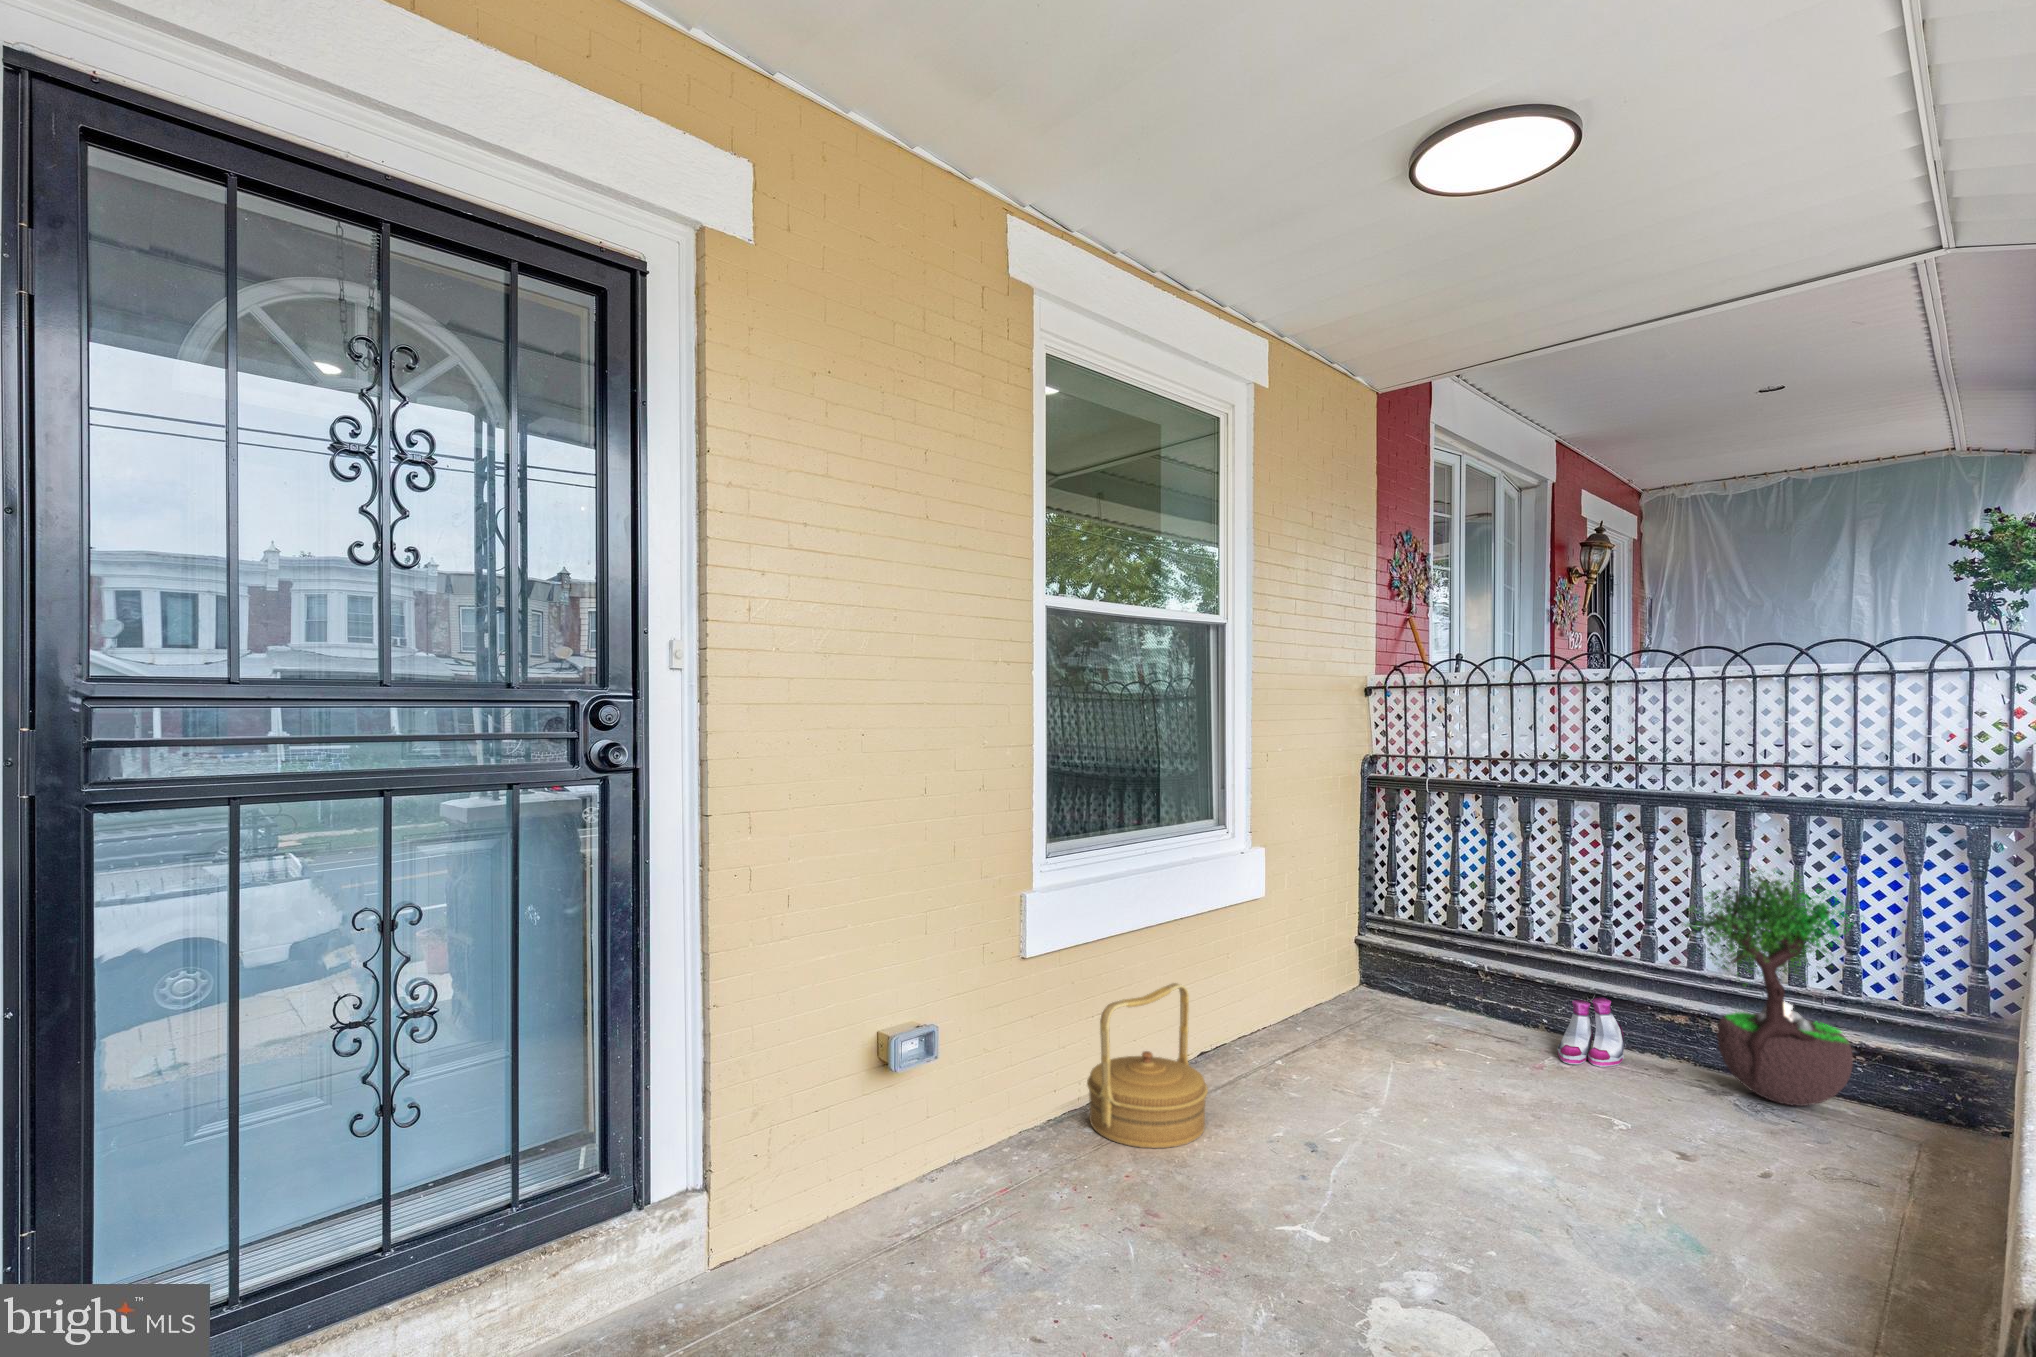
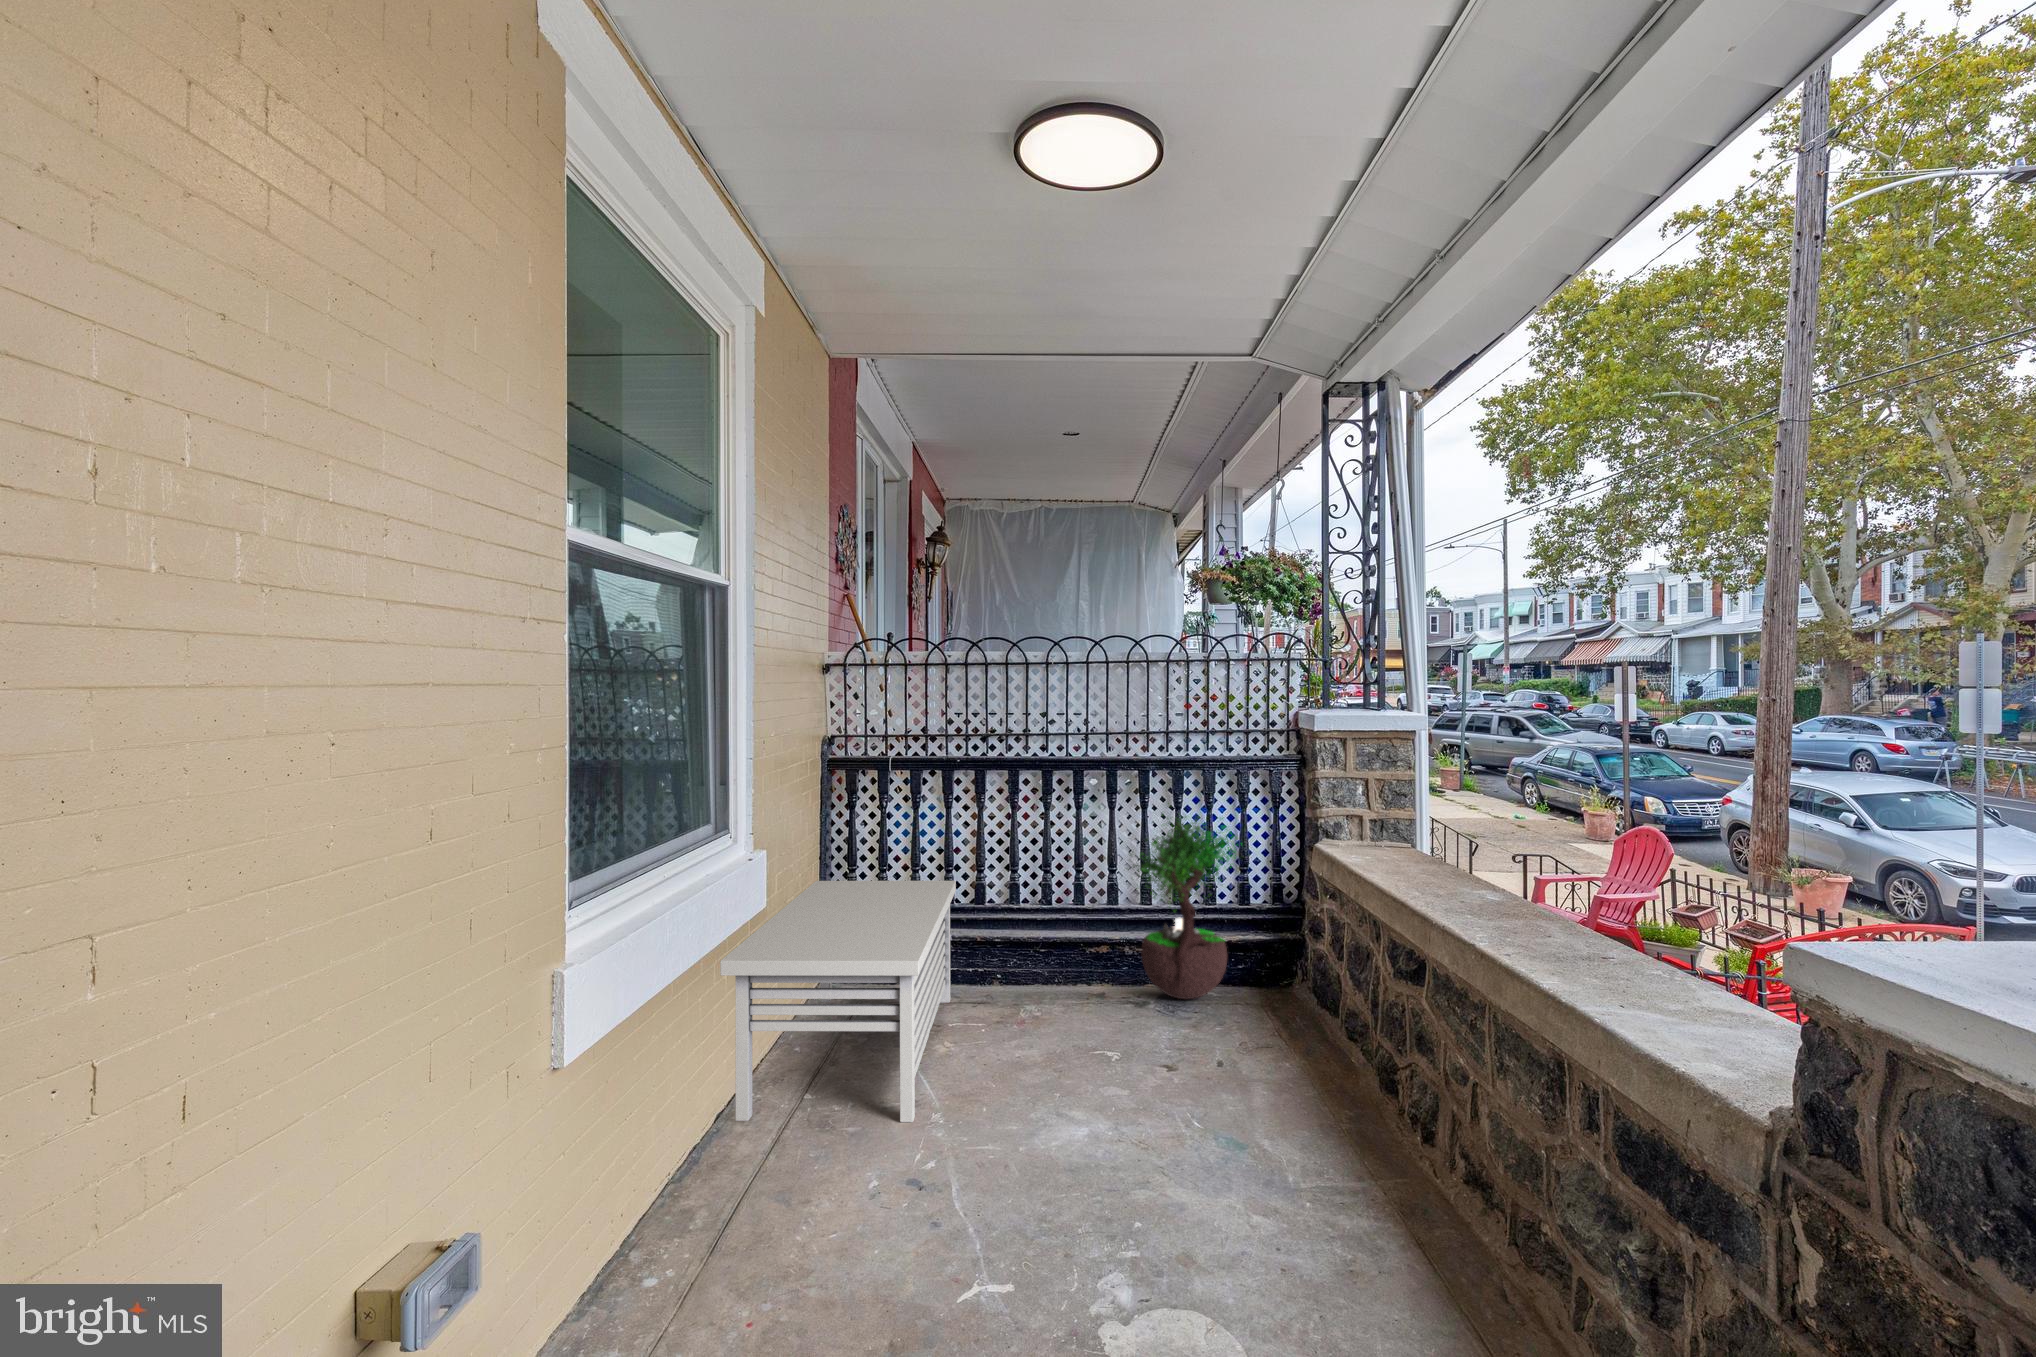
storage bench: none [1196,887,1485,1107] -> present [720,881,956,1122]
woven basket: present [1087,983,1208,1148] -> none [634,1041,801,1287]
boots: present [1558,997,1625,1067] -> none [1025,943,1072,1010]

